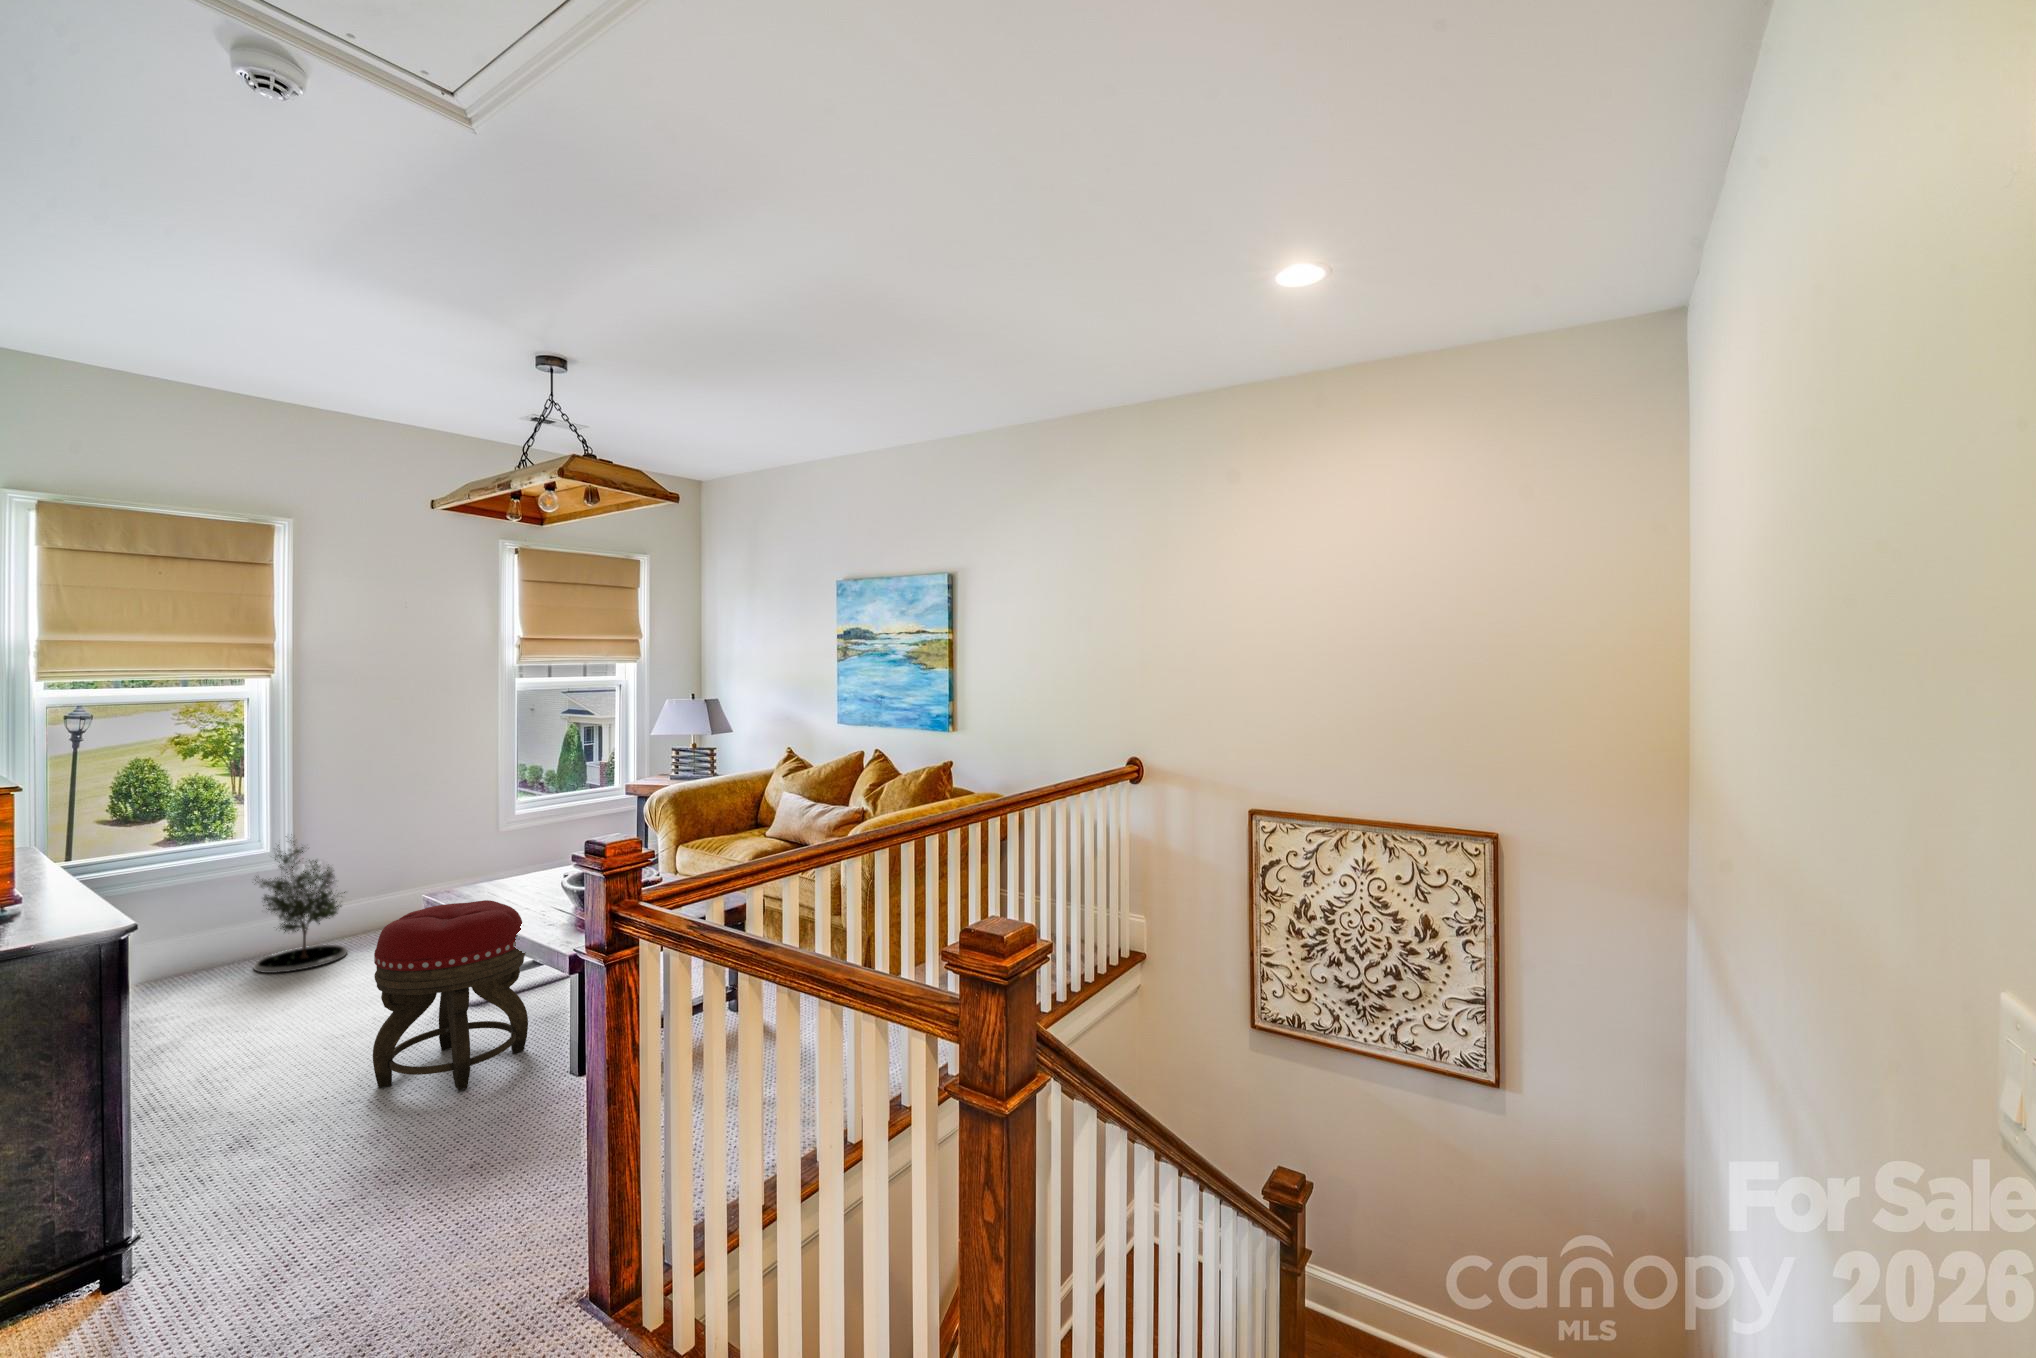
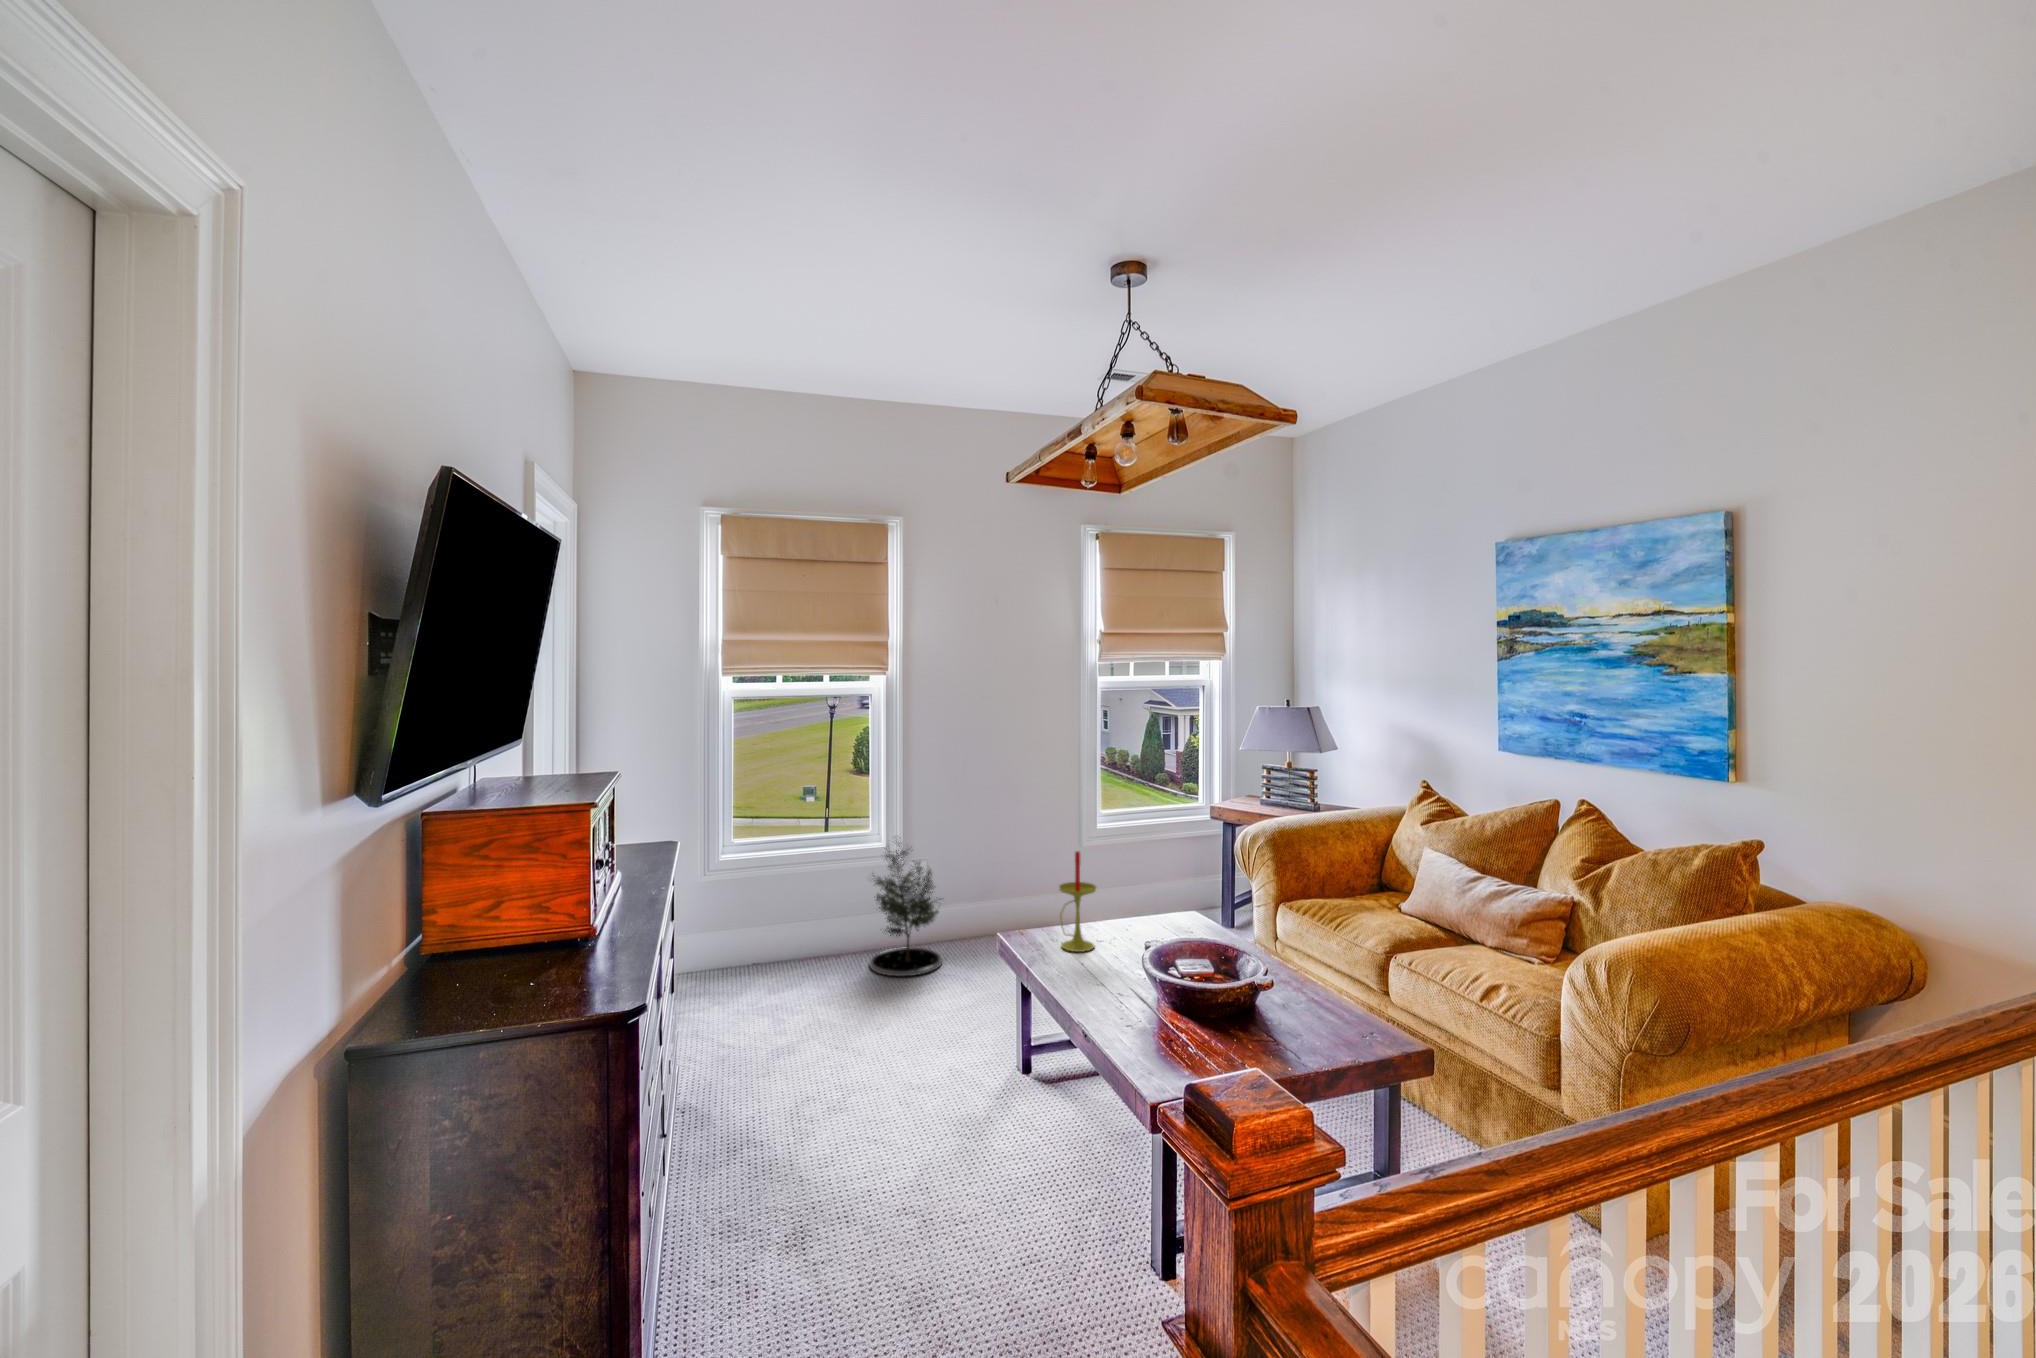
candle: none [488,810,524,892] -> present [1059,851,1096,952]
footstool: present [373,900,528,1090] -> none [929,969,1096,1241]

